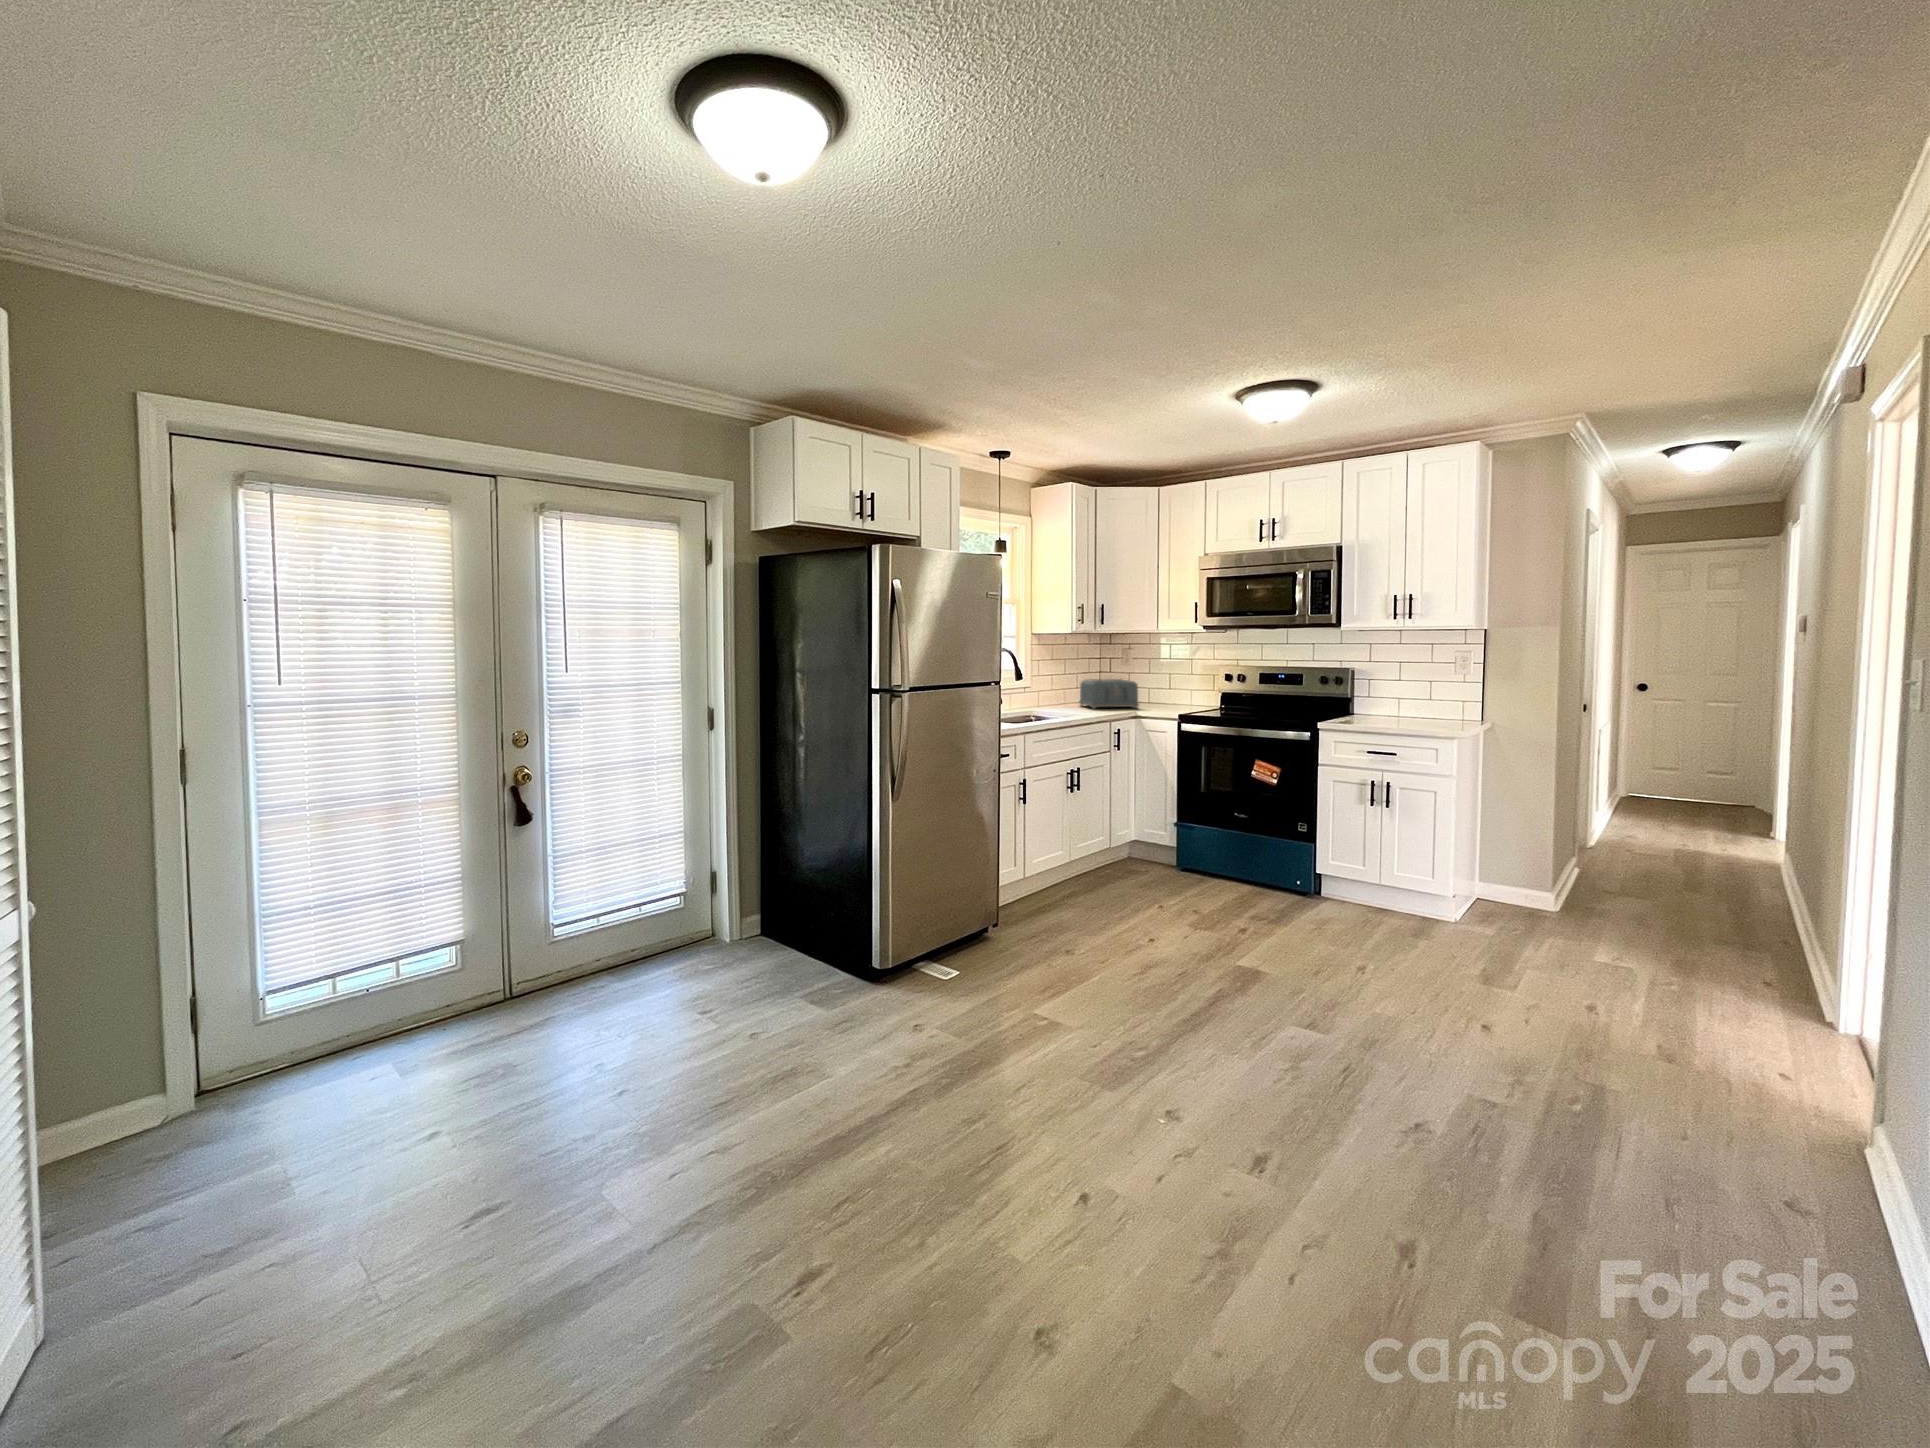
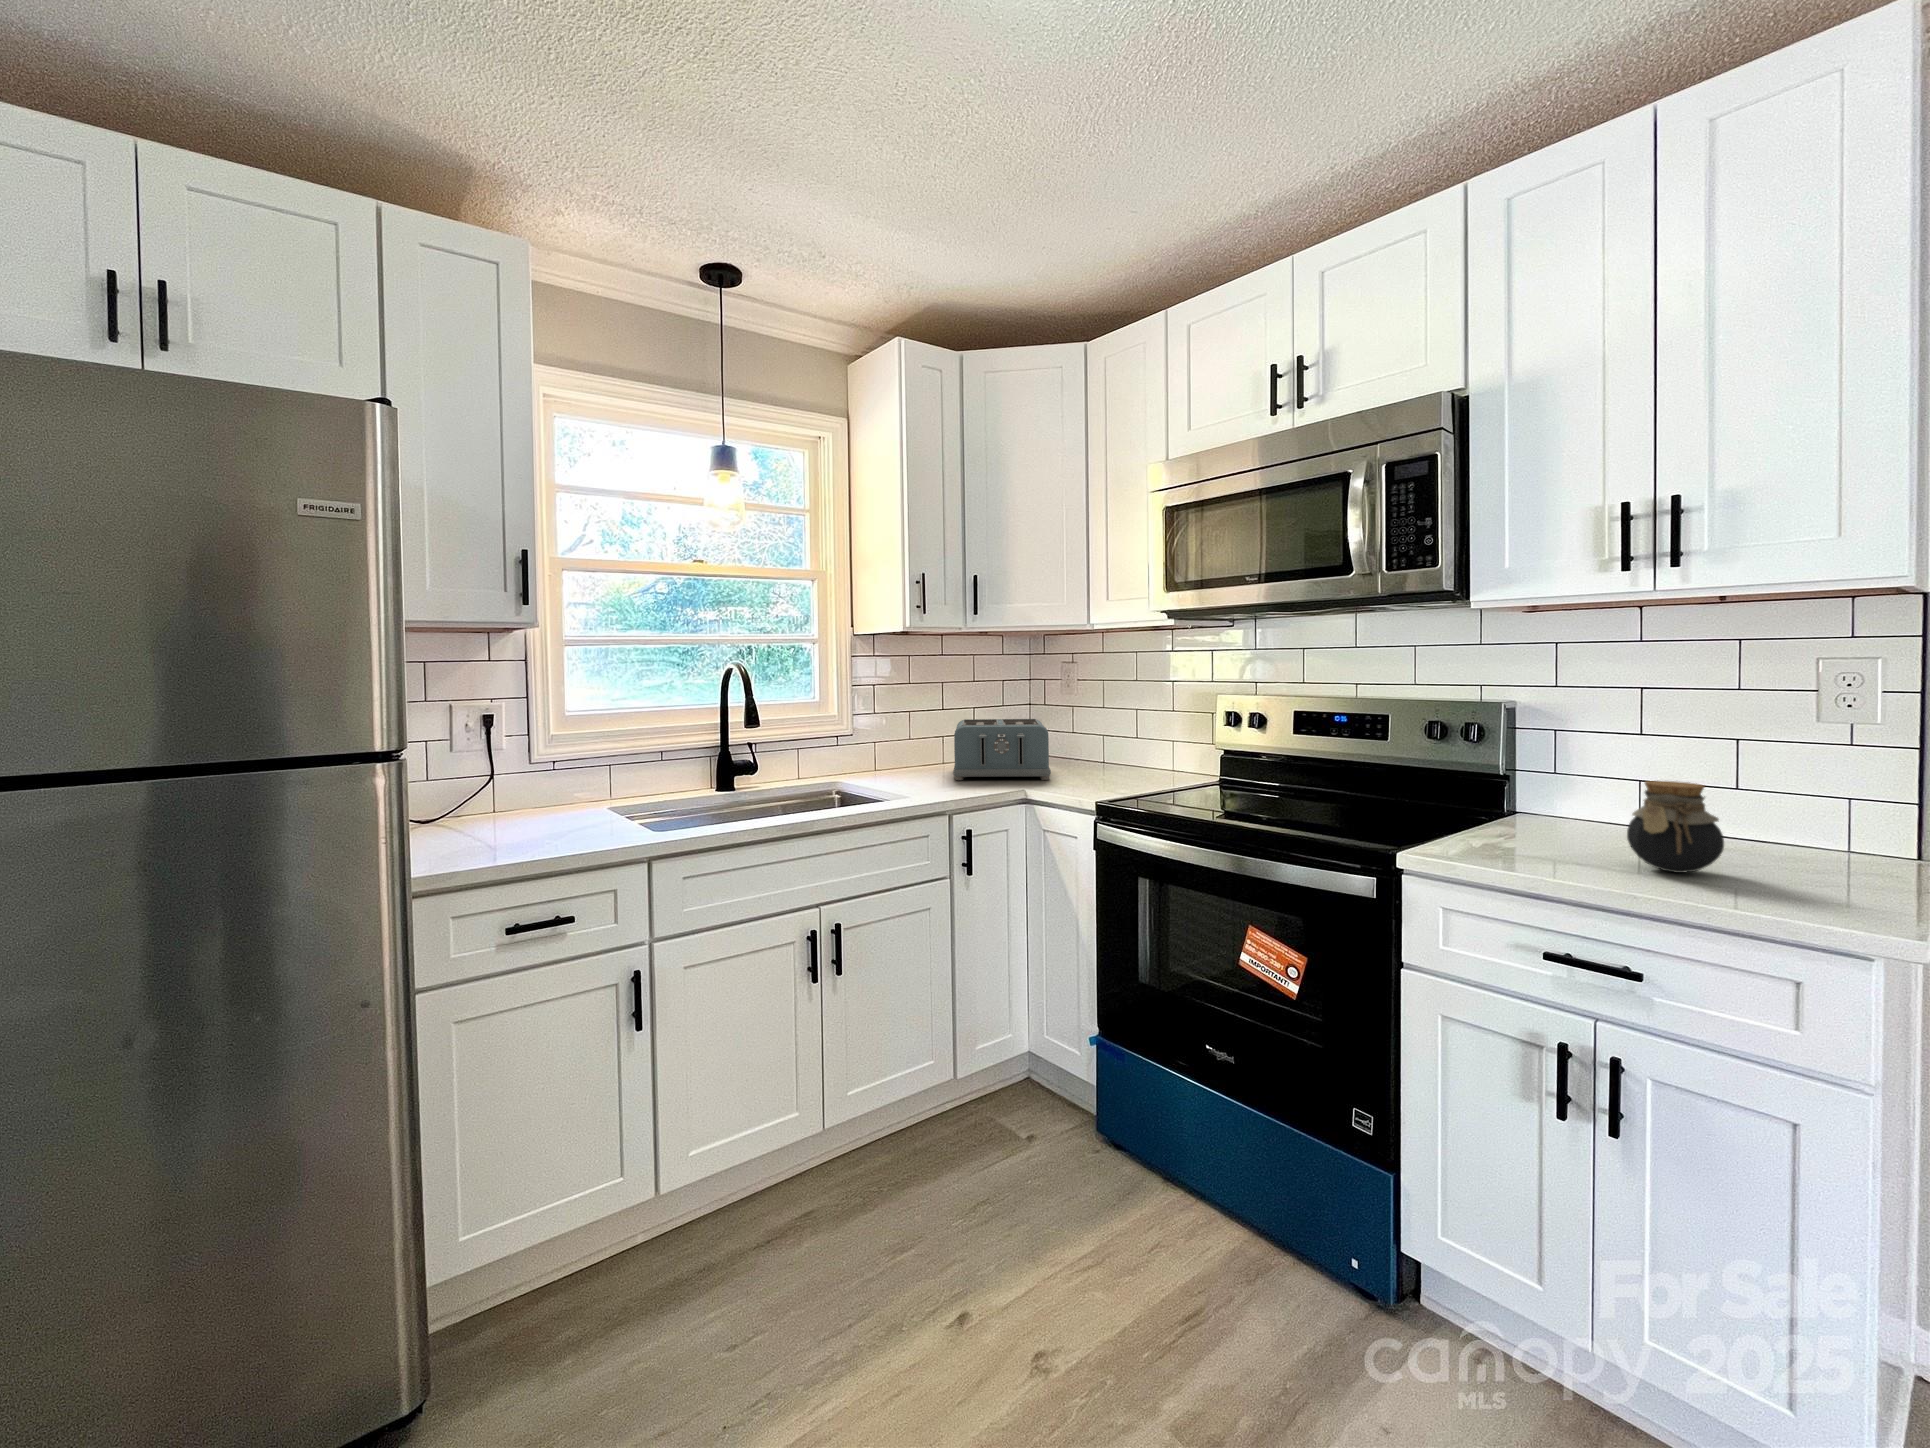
jar: none [1394,693,1424,724] -> present [1627,781,1724,873]

